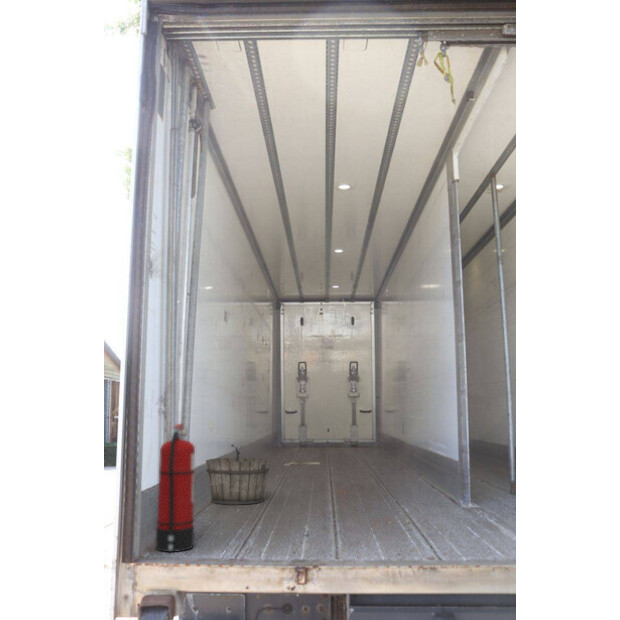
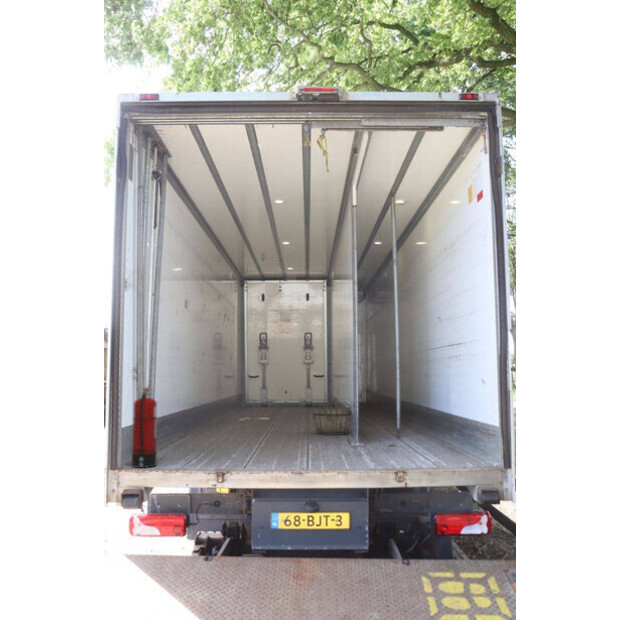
wooden bucket: present [206,445,270,505] -> present [312,401,352,435]

